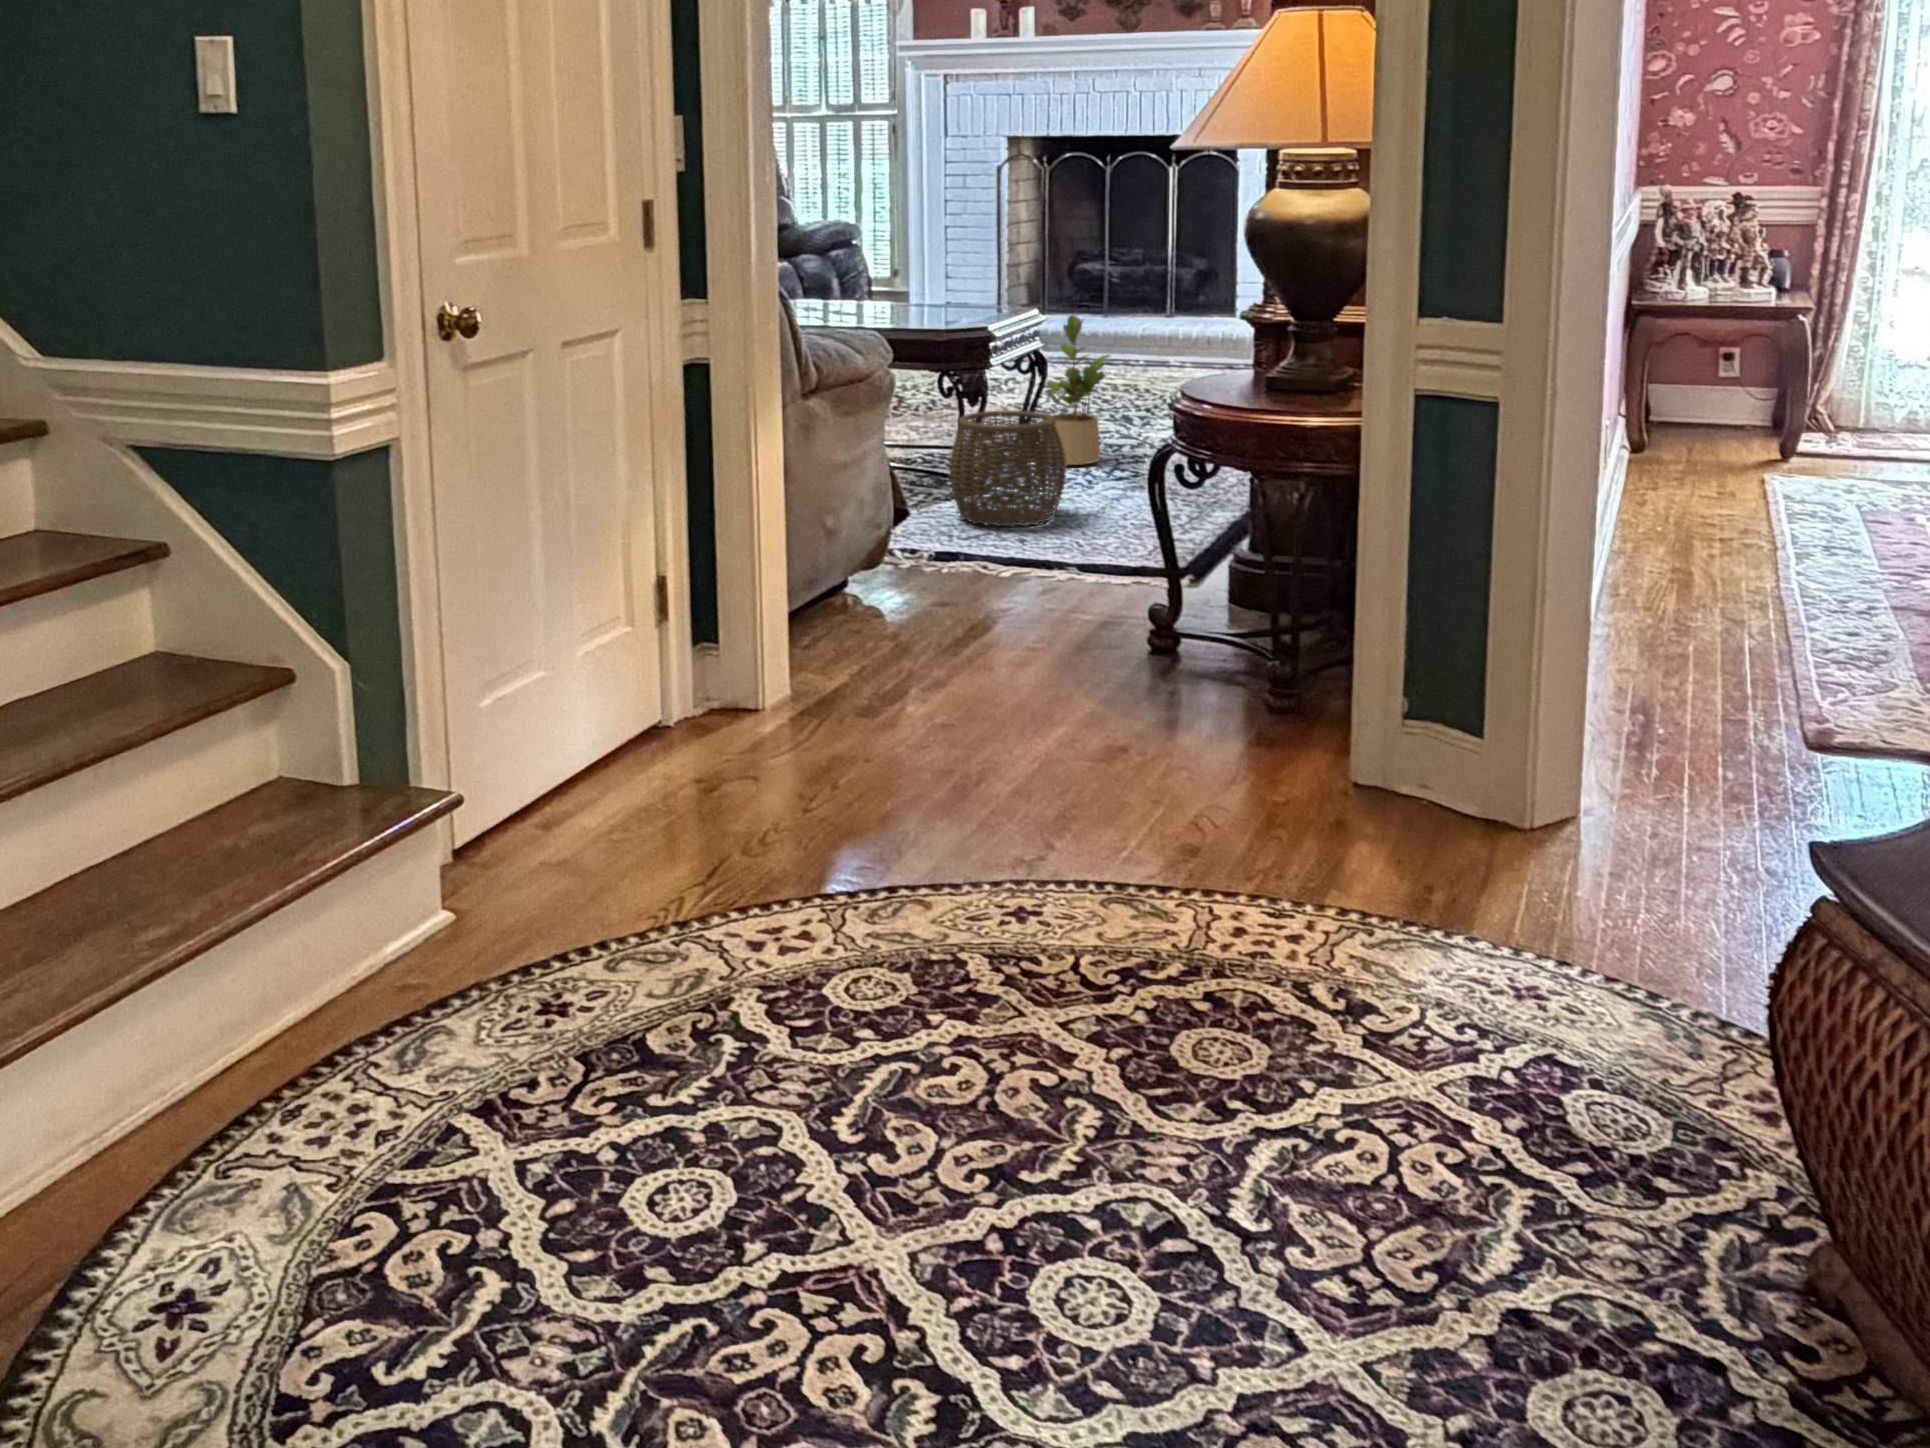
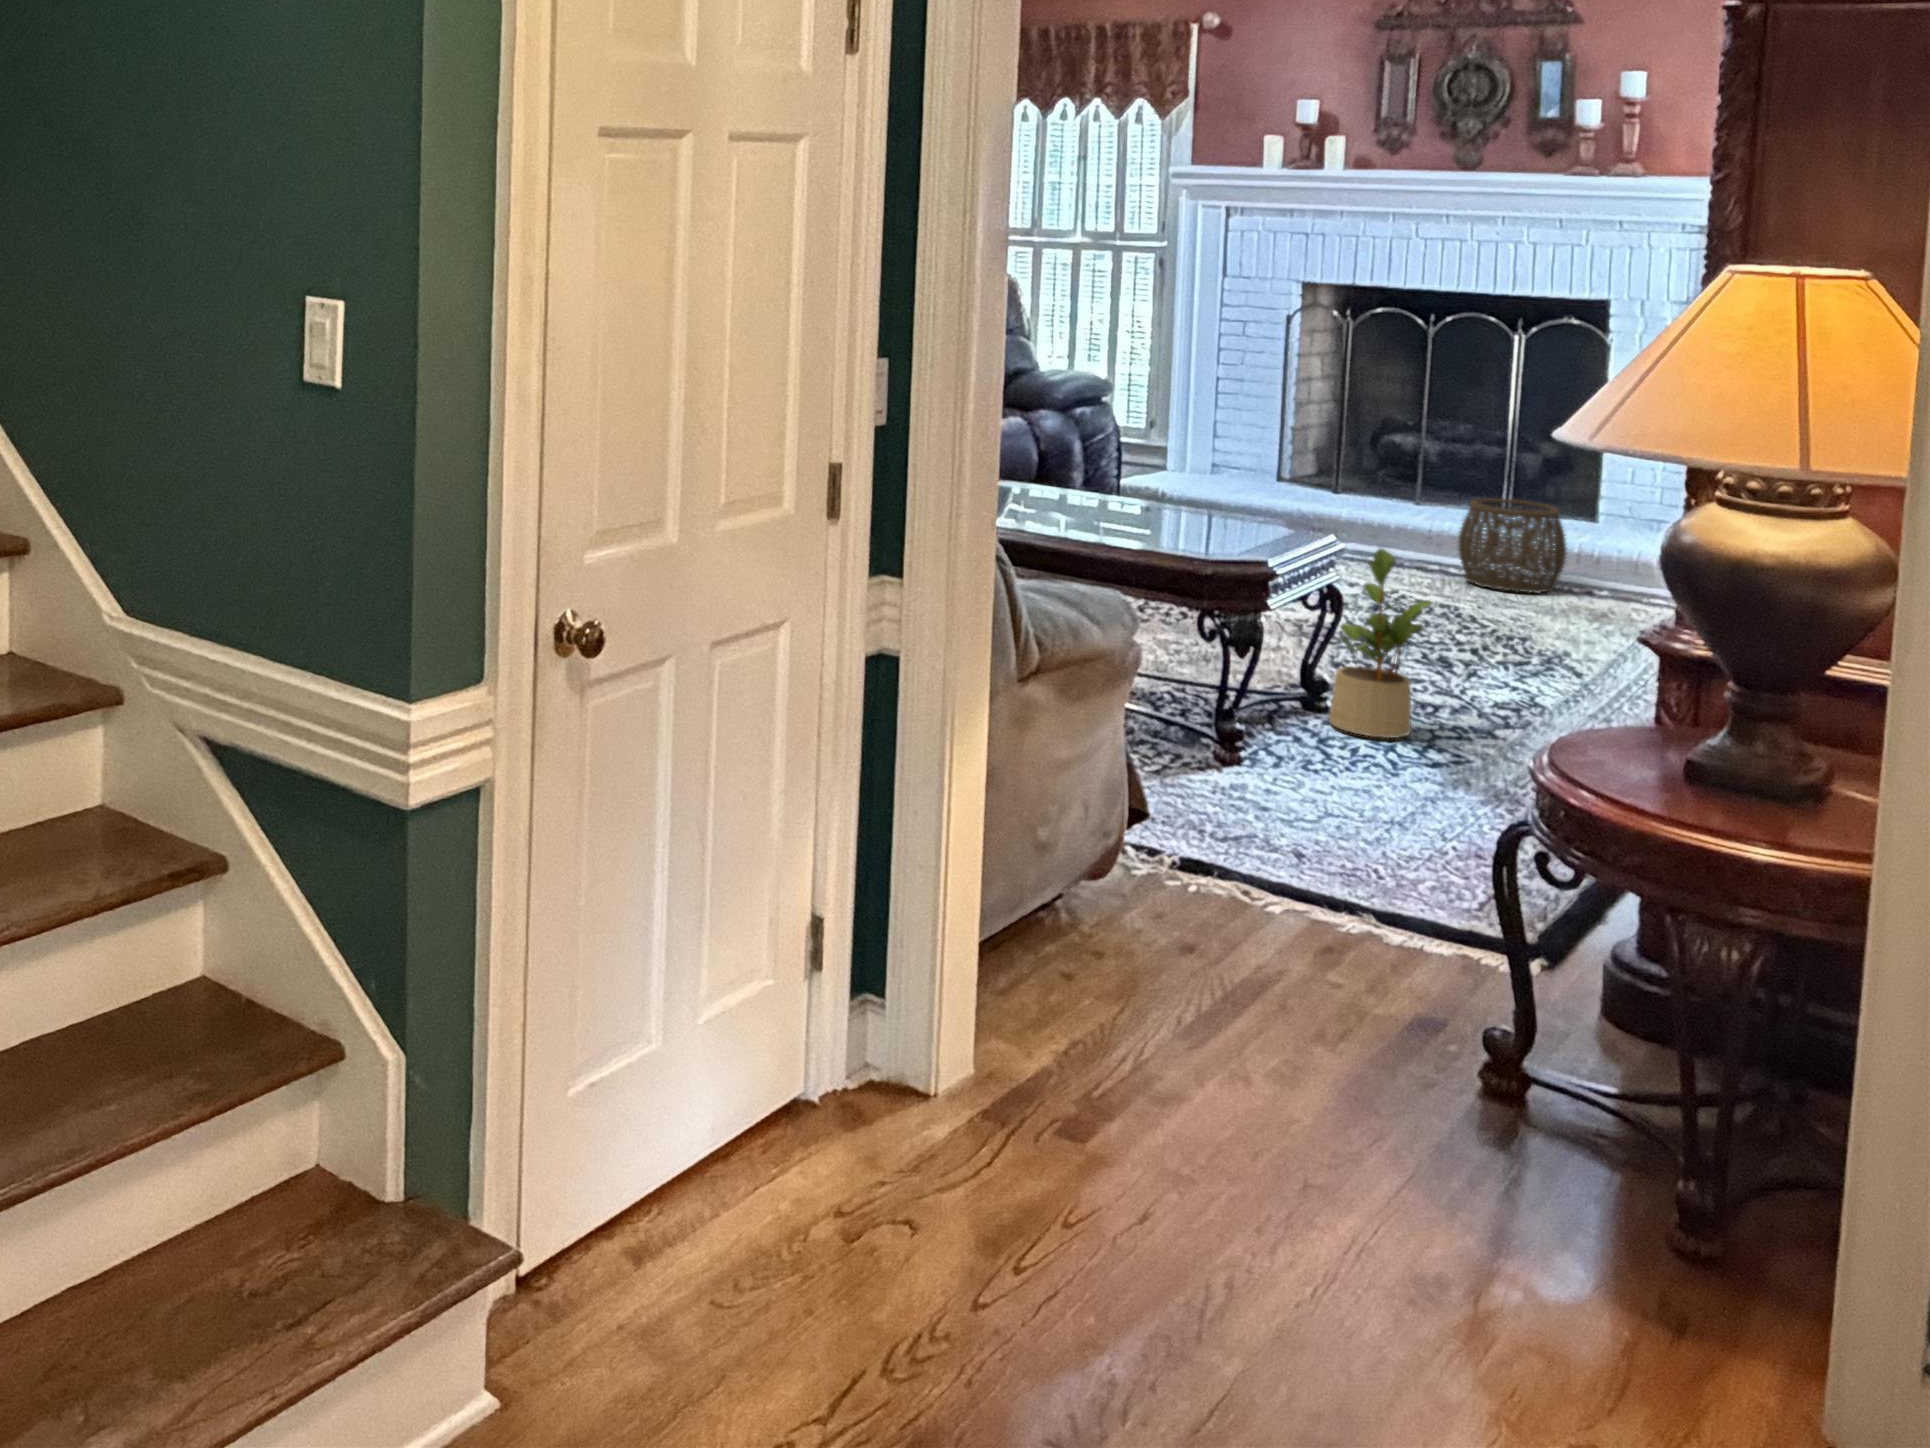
woven basket: present [949,411,1067,527] -> present [1458,498,1567,593]

